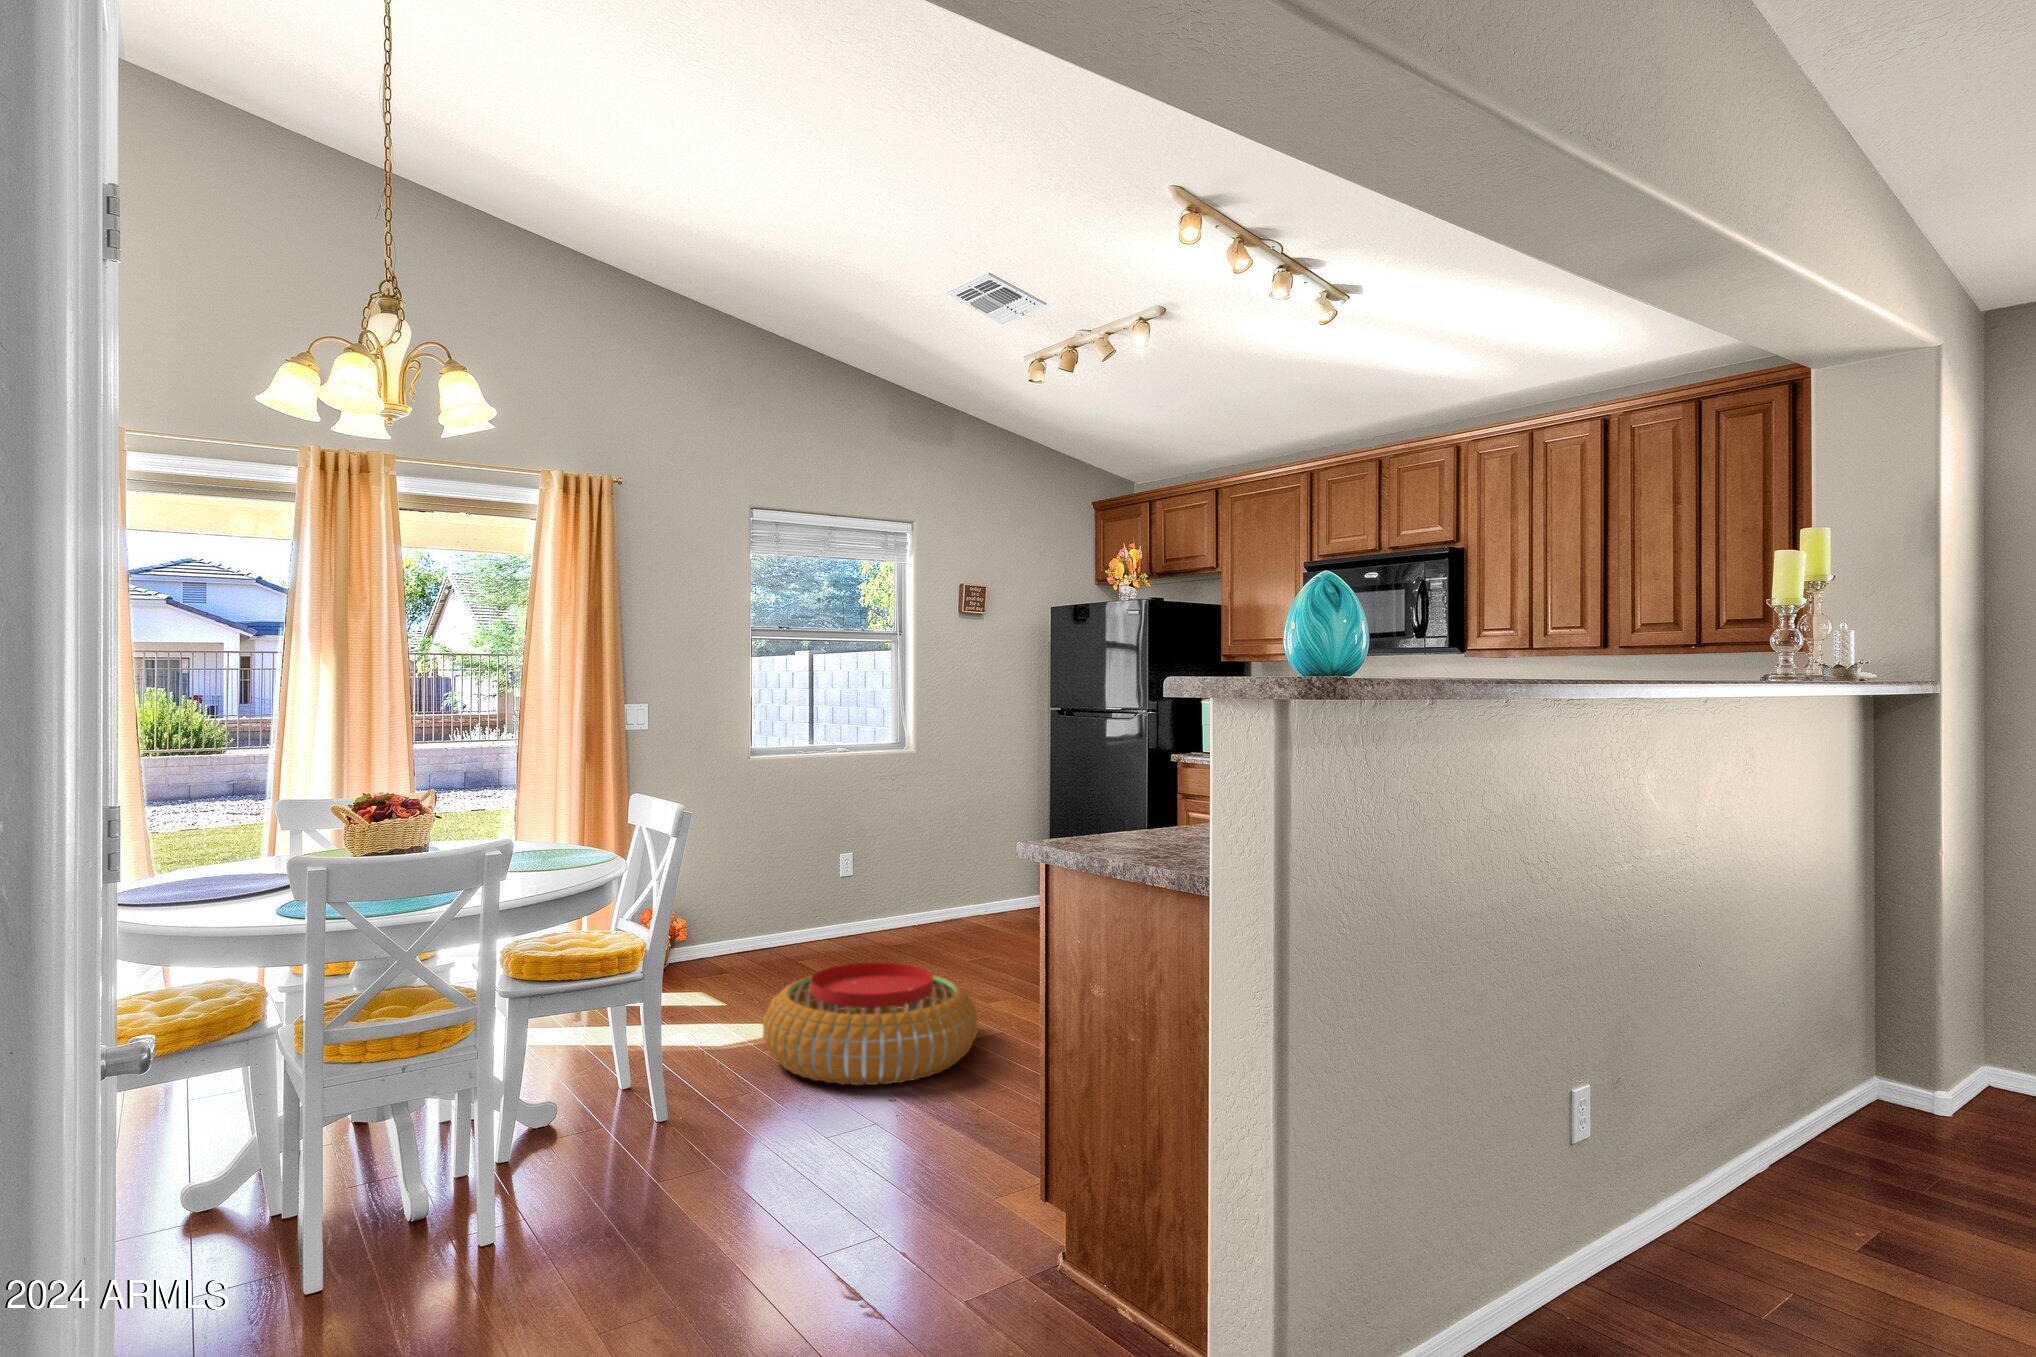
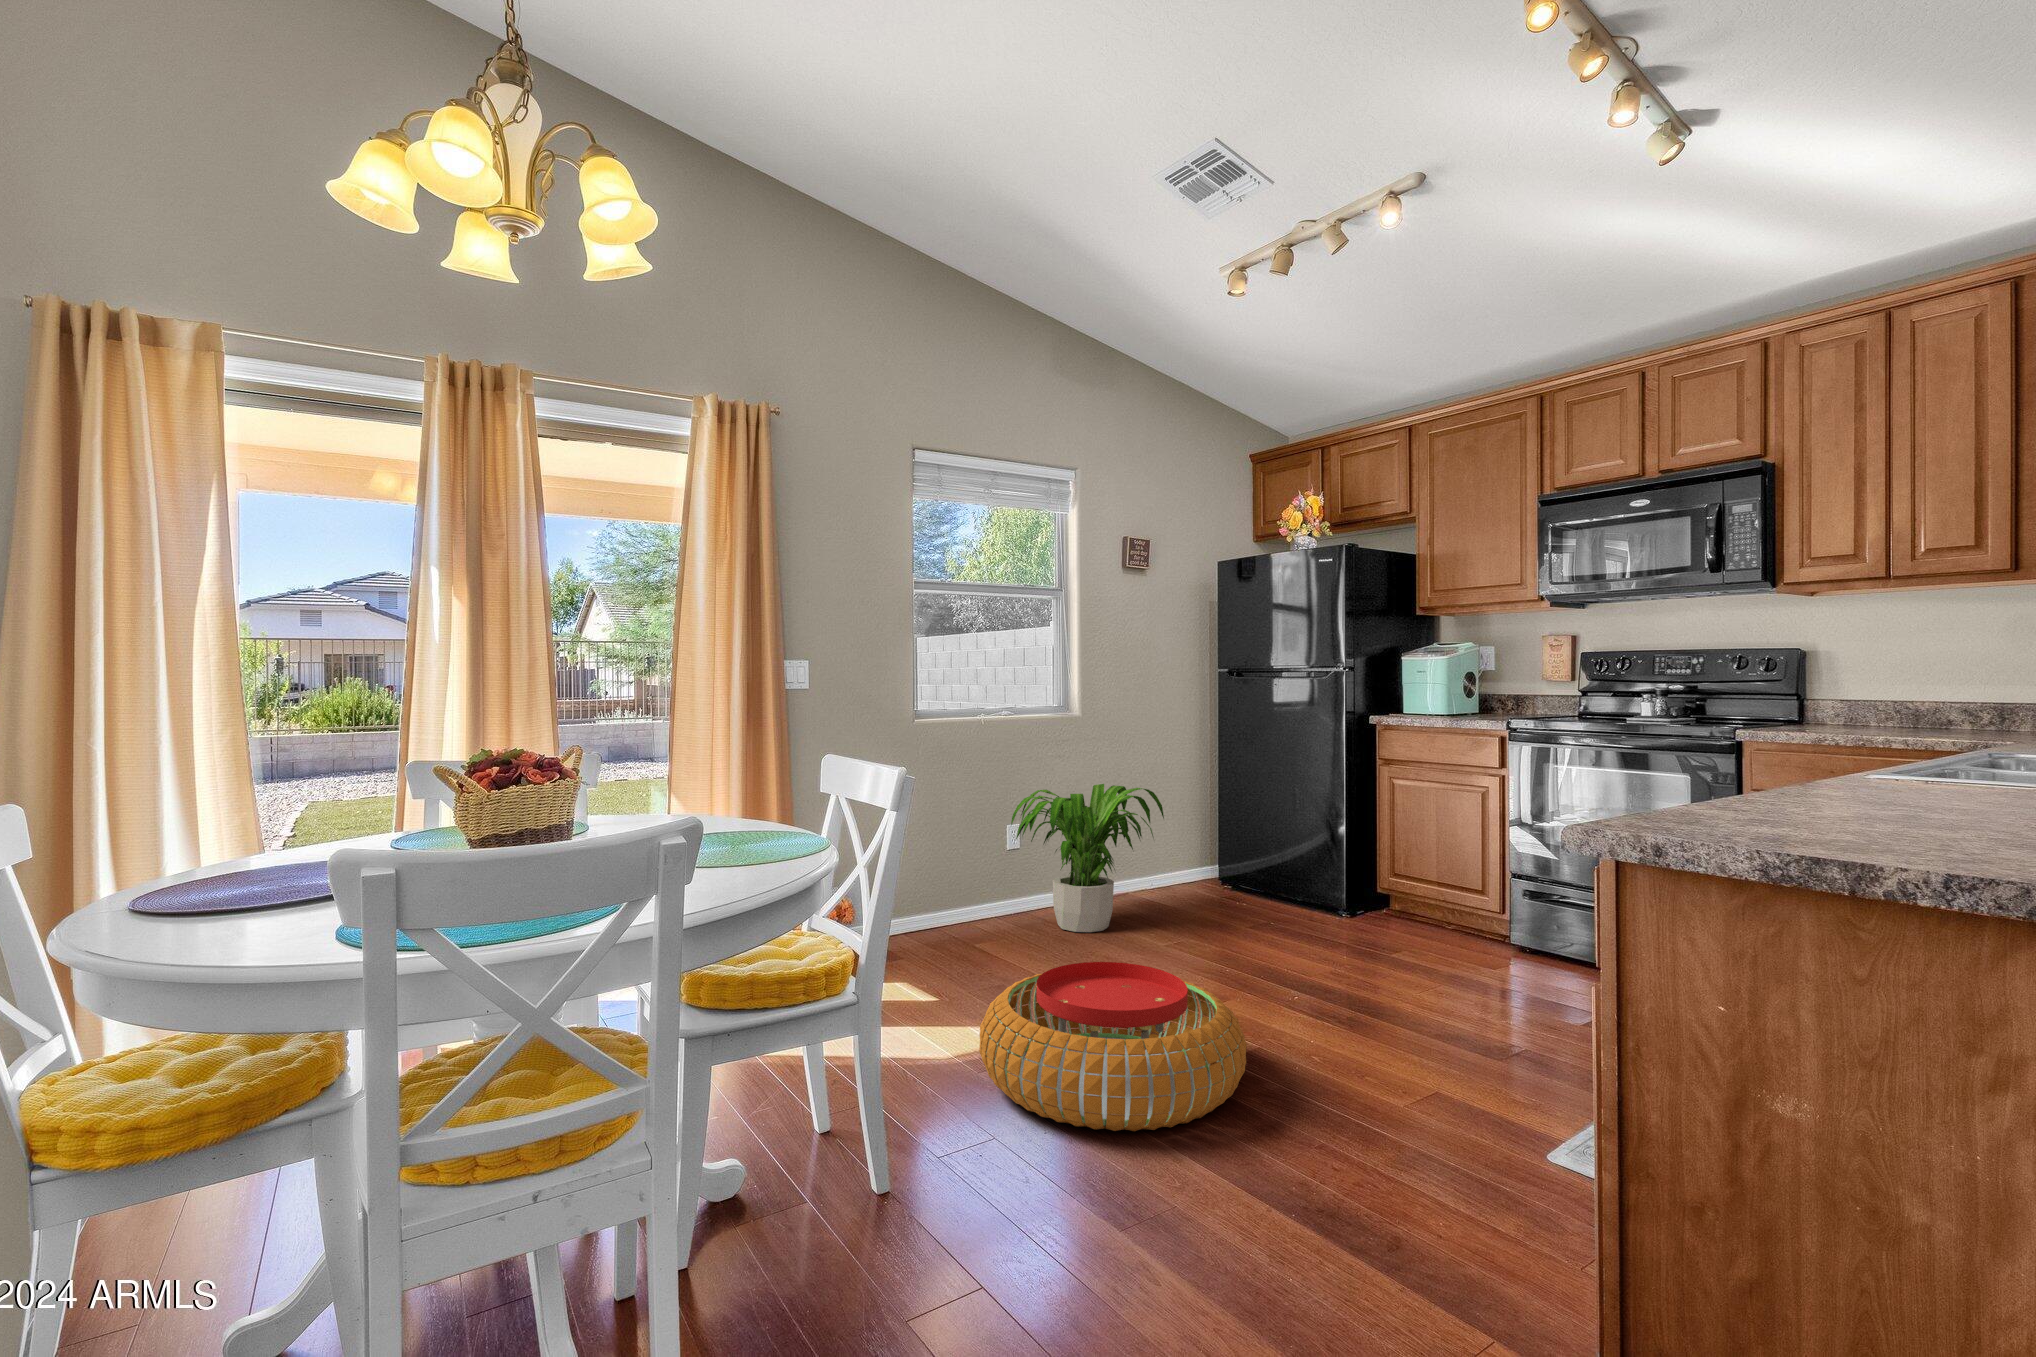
potted plant: none [839,815,981,950] -> present [1011,784,1164,932]

